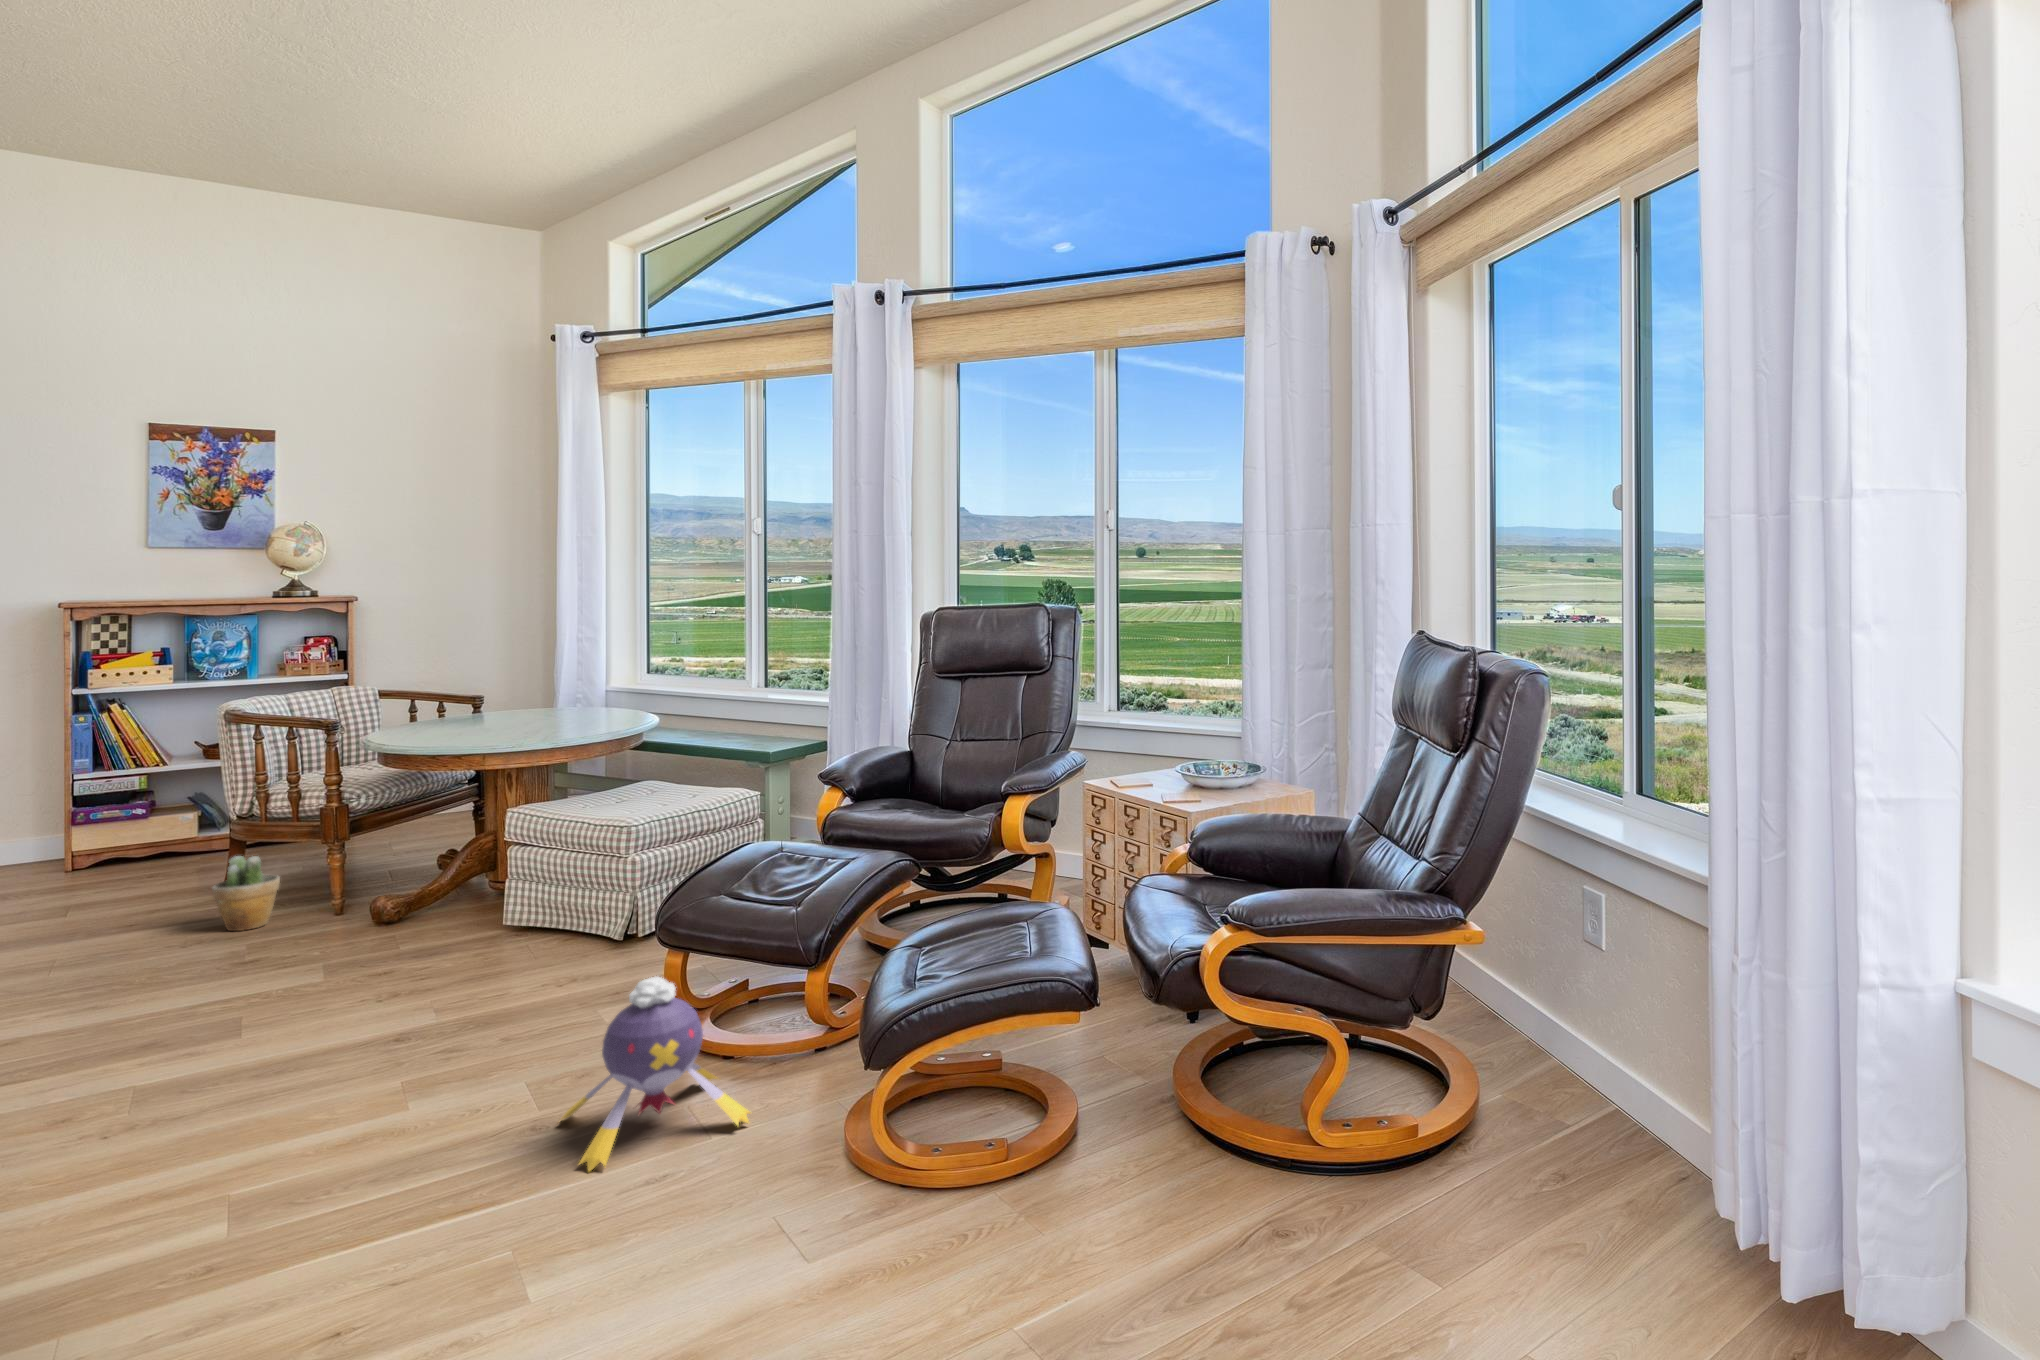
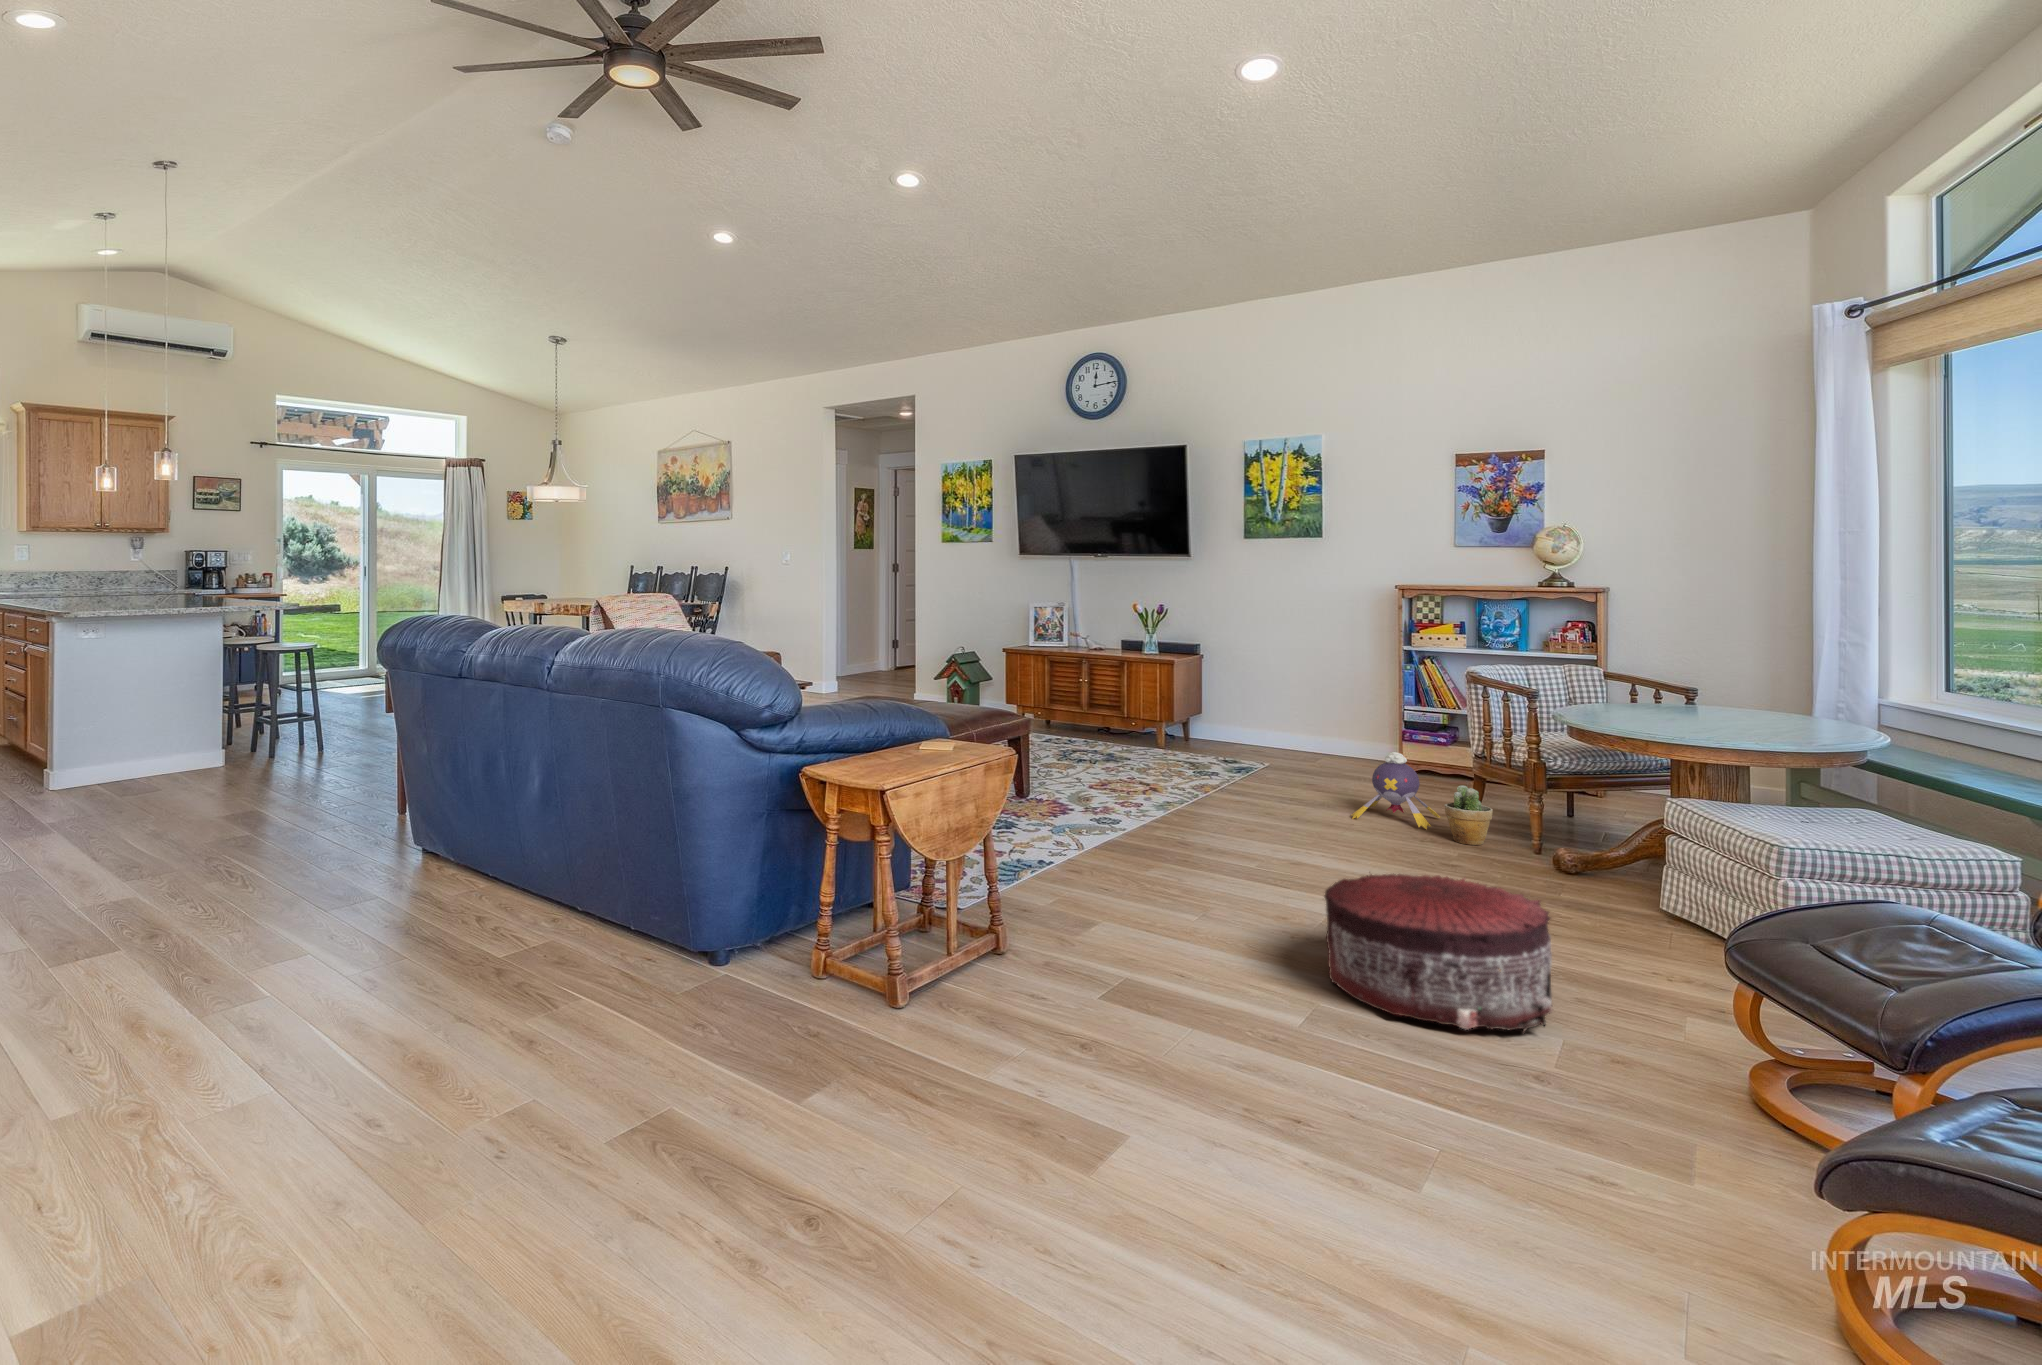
pouf: none [189,944,504,1161] -> present [1324,874,1553,1032]
plush toy: present [561,977,750,1171] -> present [1351,752,1440,829]

